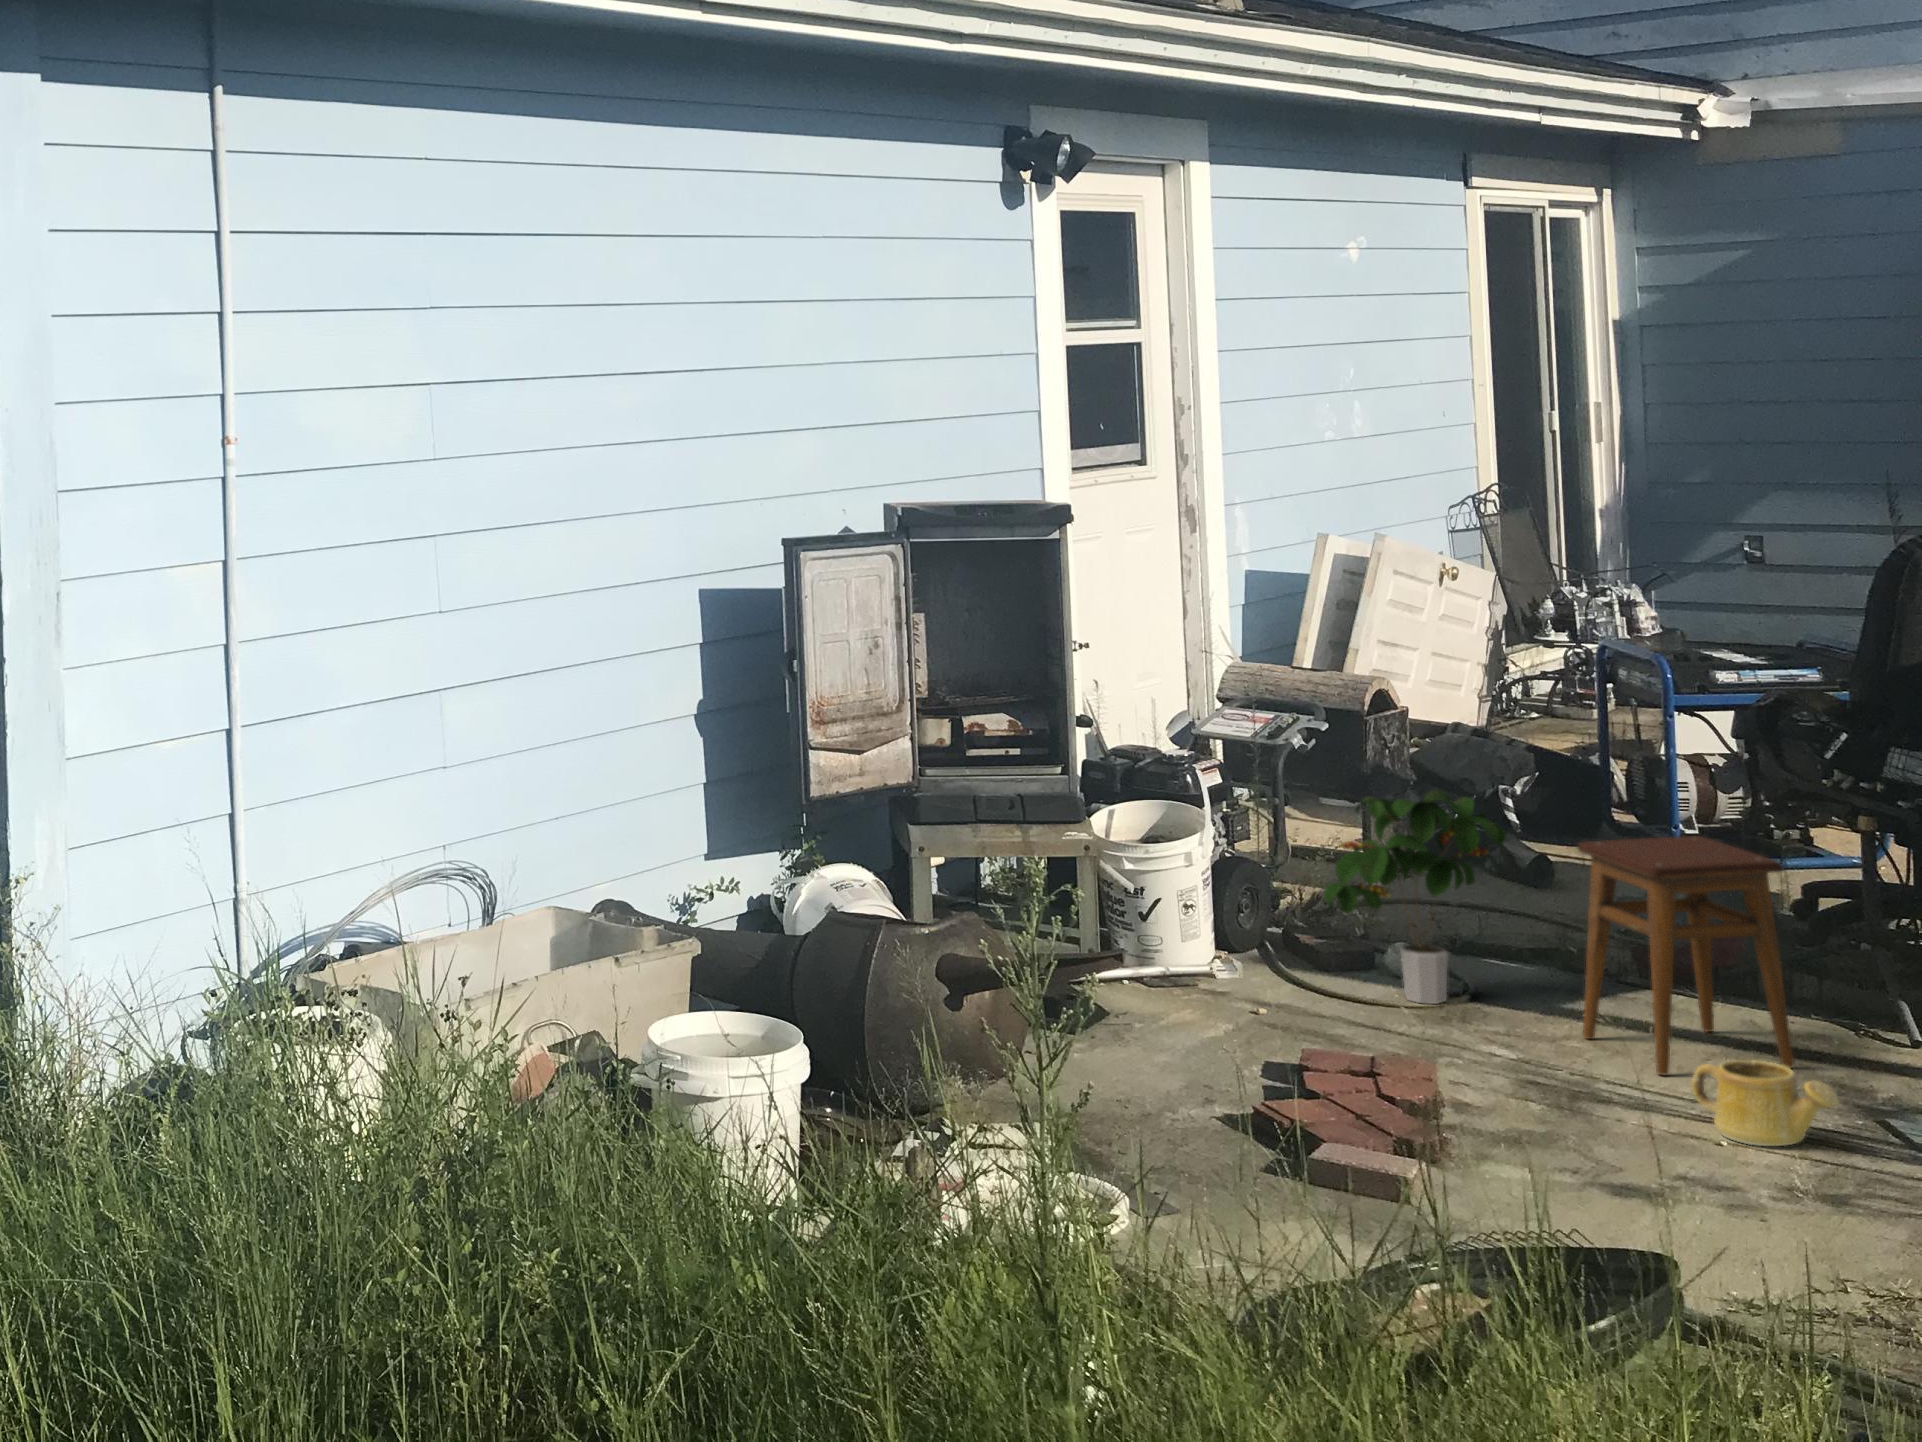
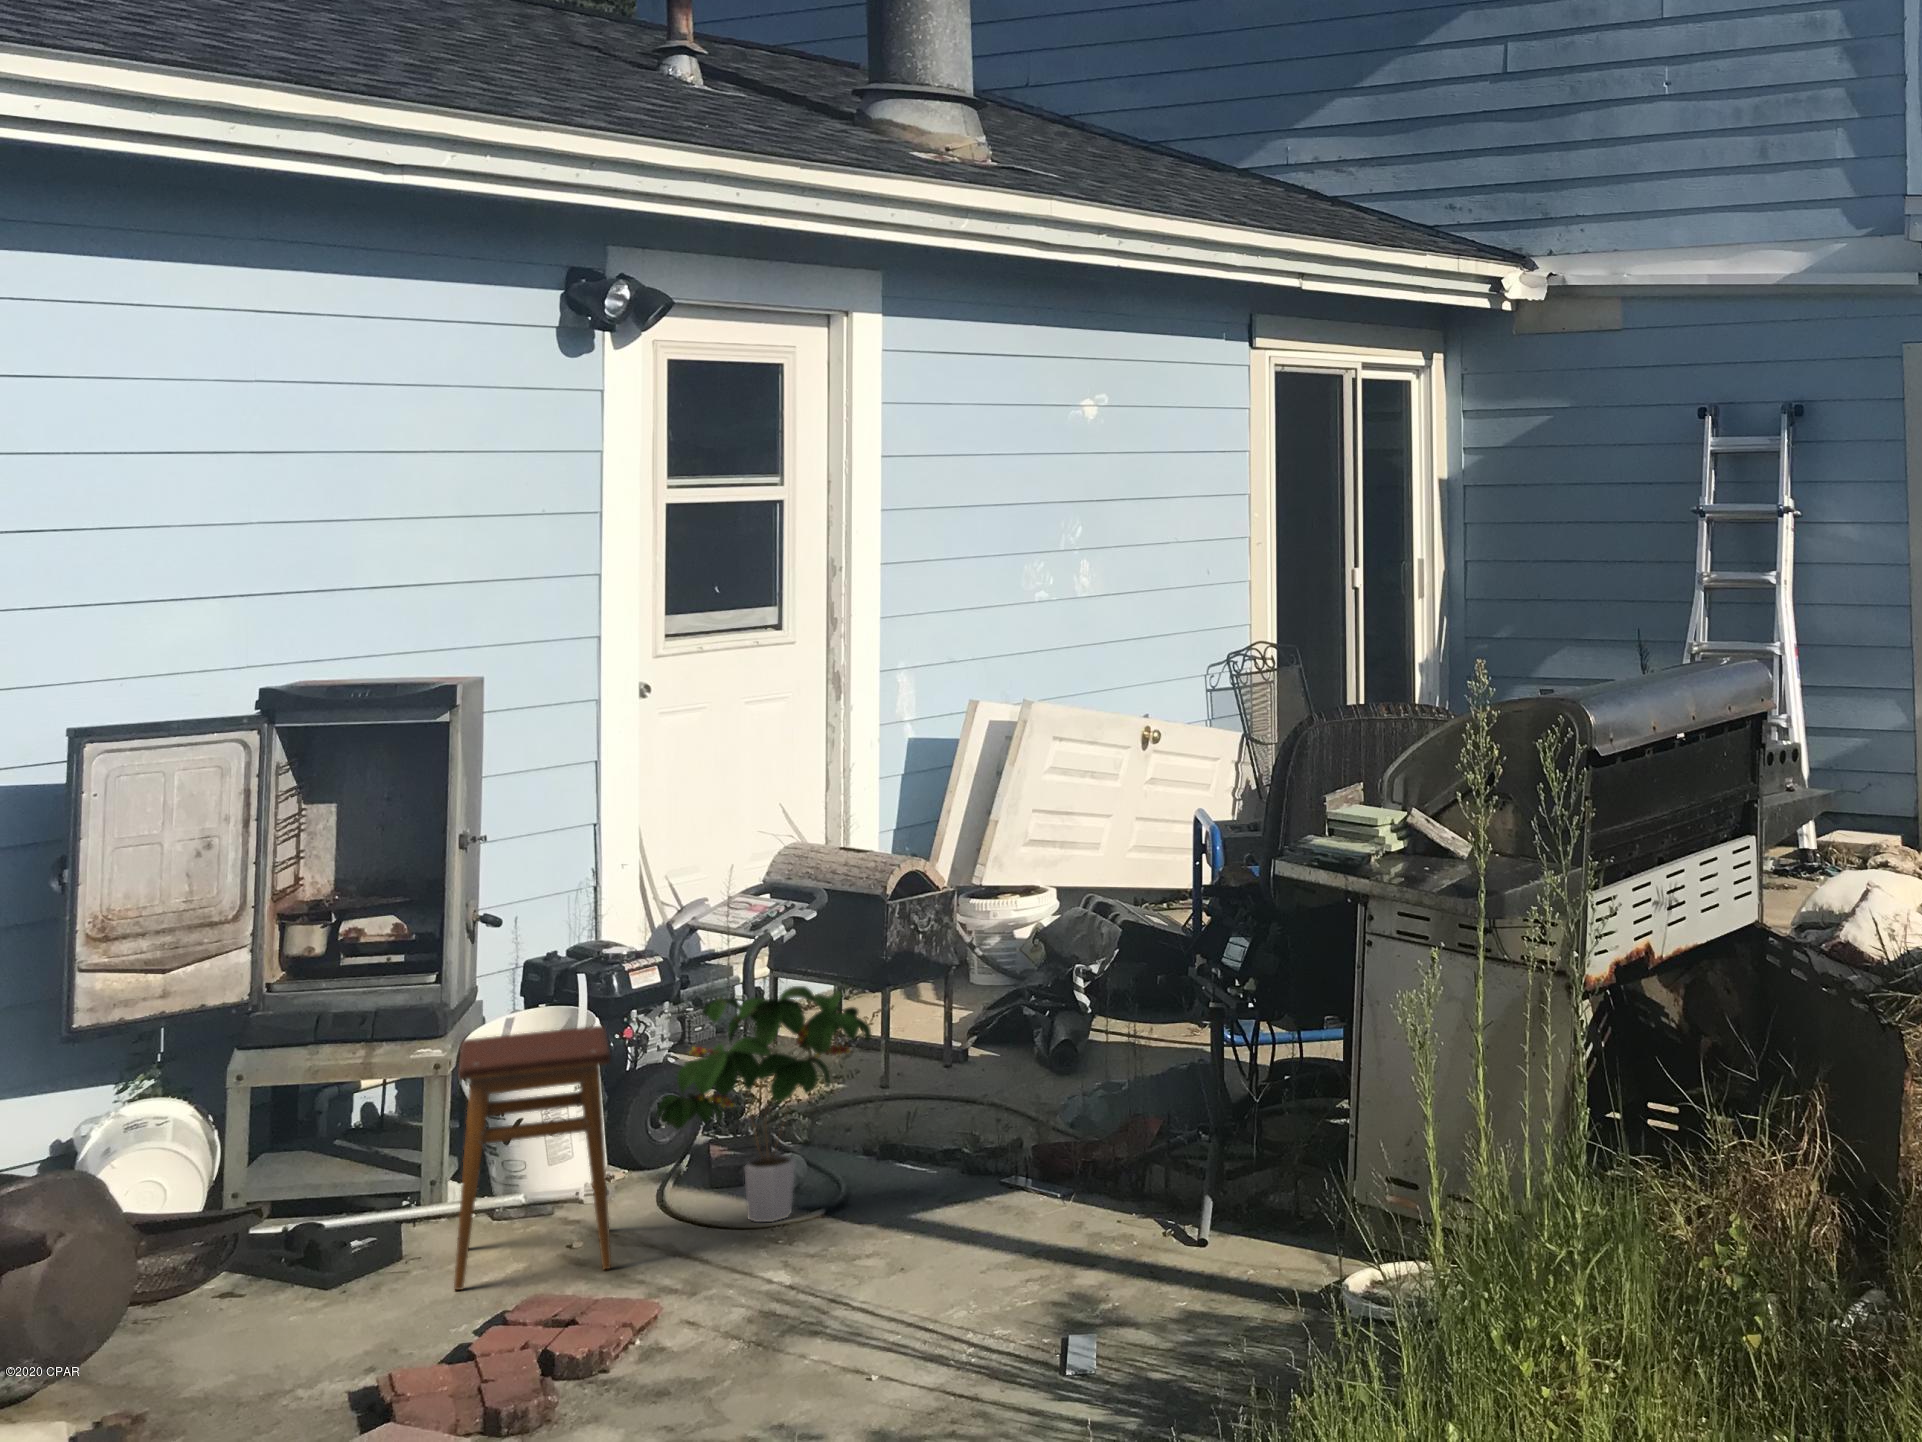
stool: present [1578,836,1794,1075] -> present [454,1026,611,1290]
watering can: present [1692,1060,1839,1146] -> none [859,1280,965,1378]

